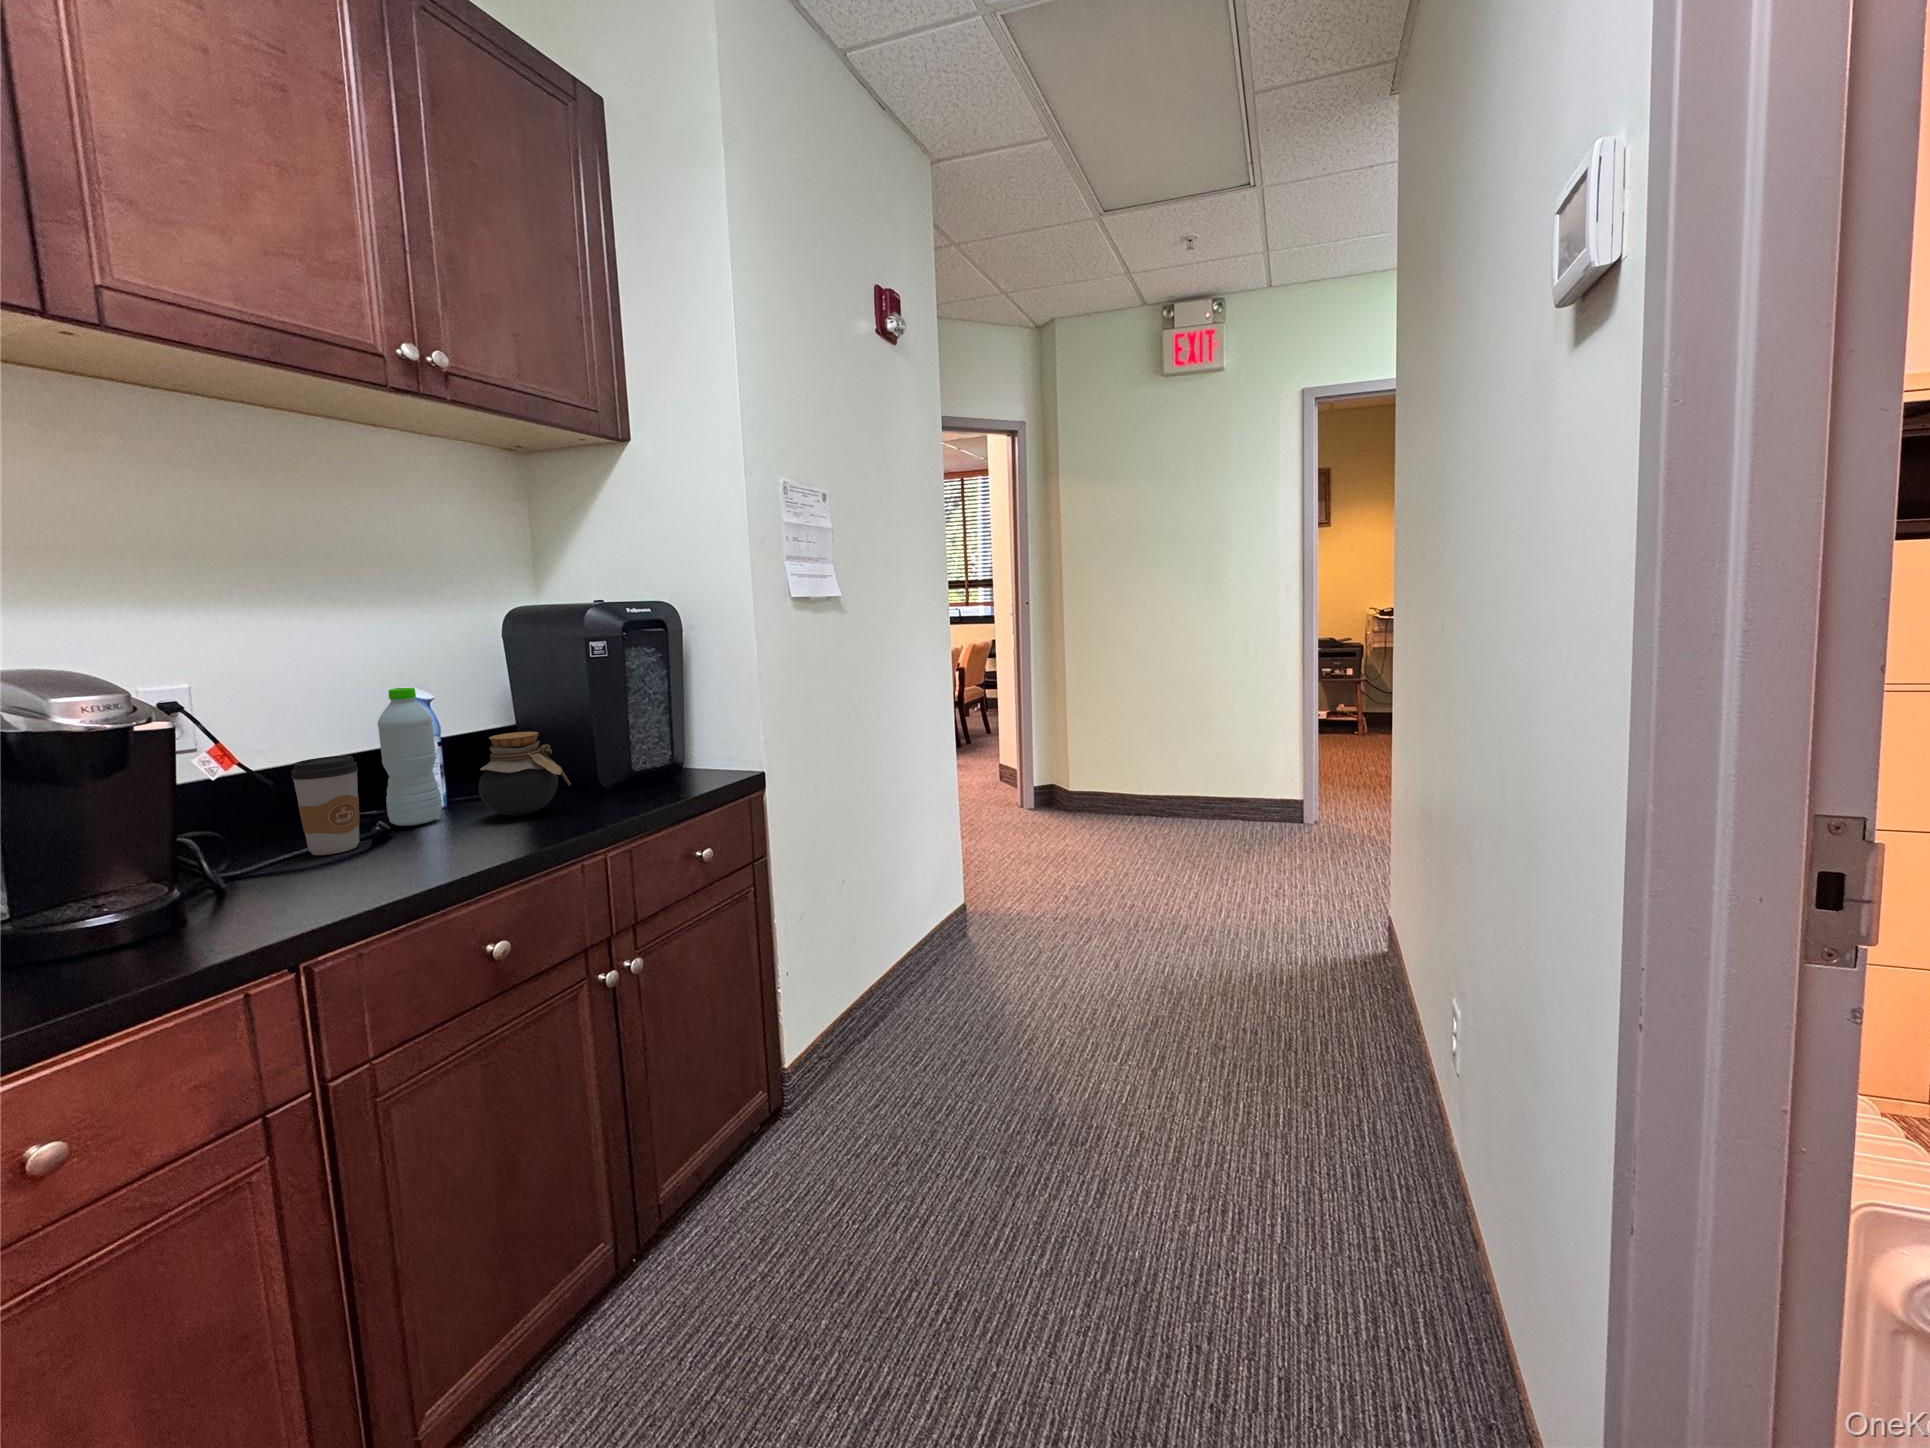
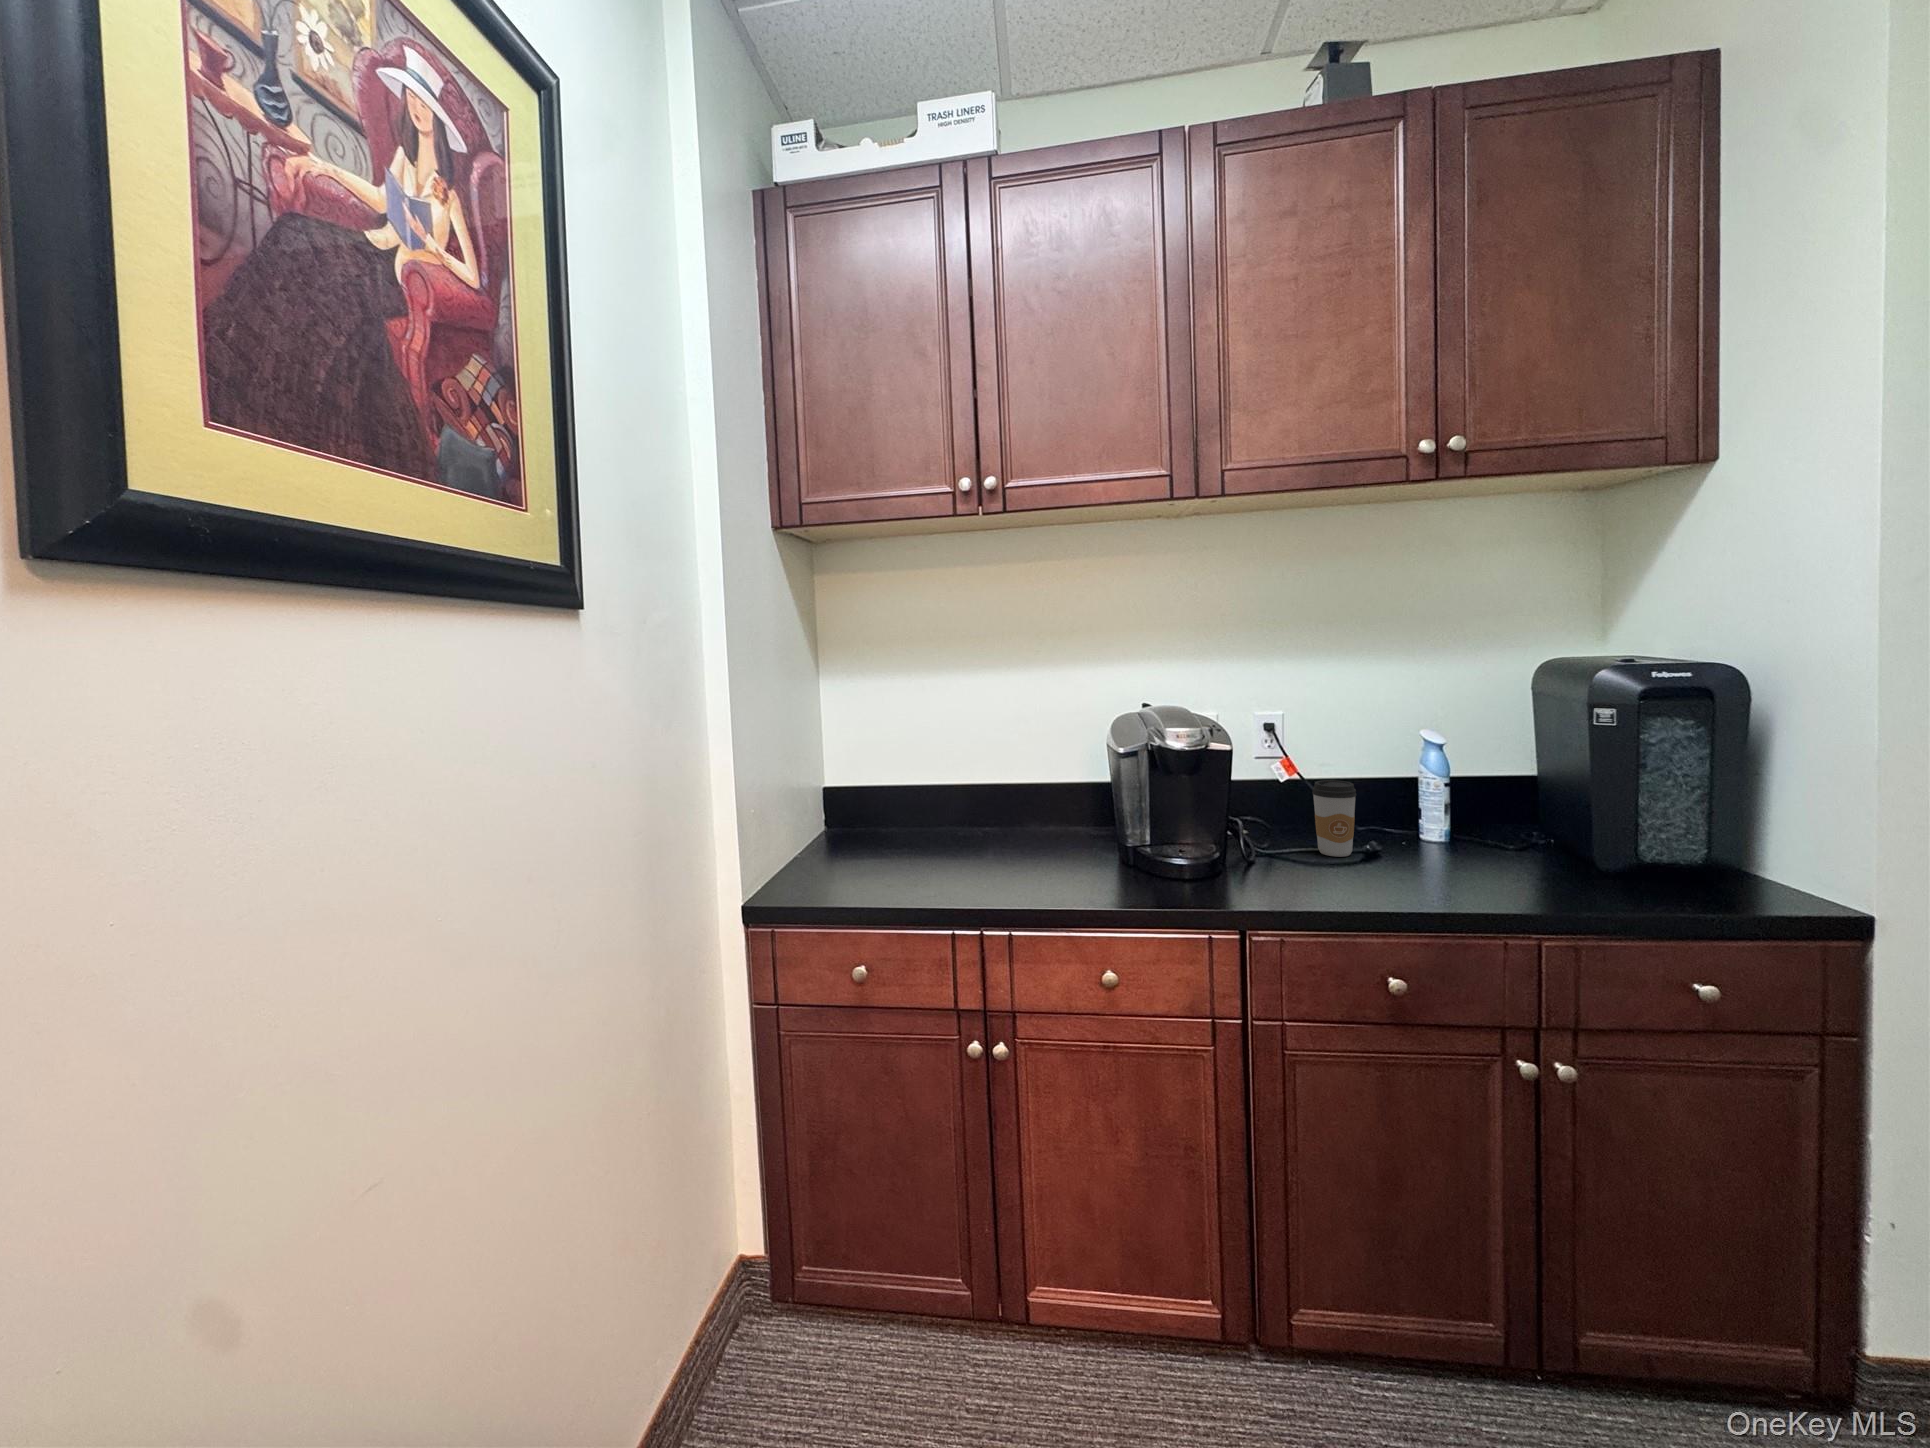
water bottle: present [378,688,442,826] -> none [1384,733,1429,852]
jar: present [478,732,571,816] -> none [1452,789,1545,873]

